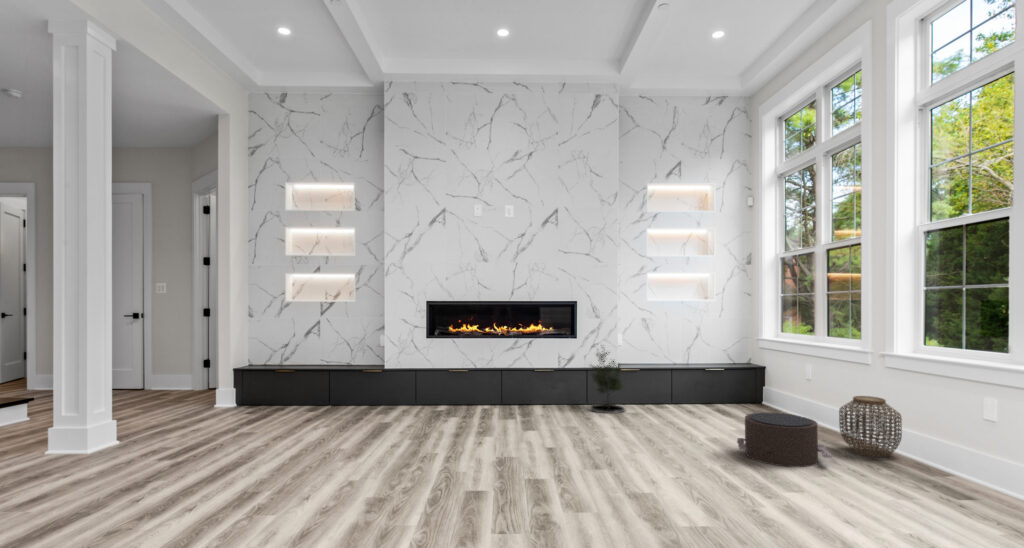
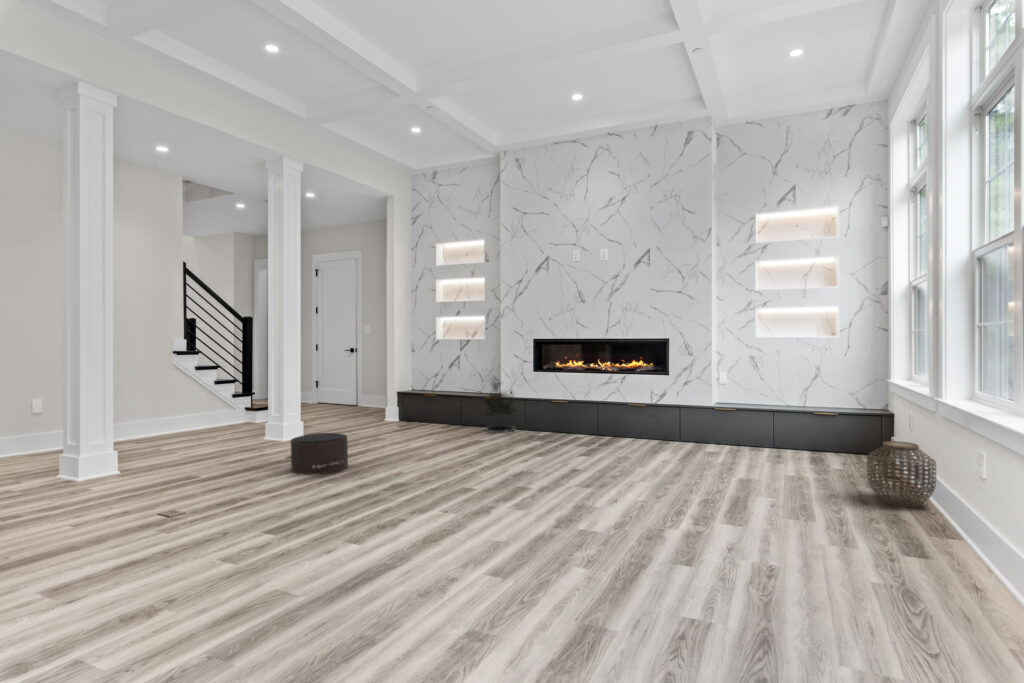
potted tree: present [589,345,626,414] -> present [485,378,515,433]
pouf: present [737,412,832,467] -> present [286,433,348,475]

